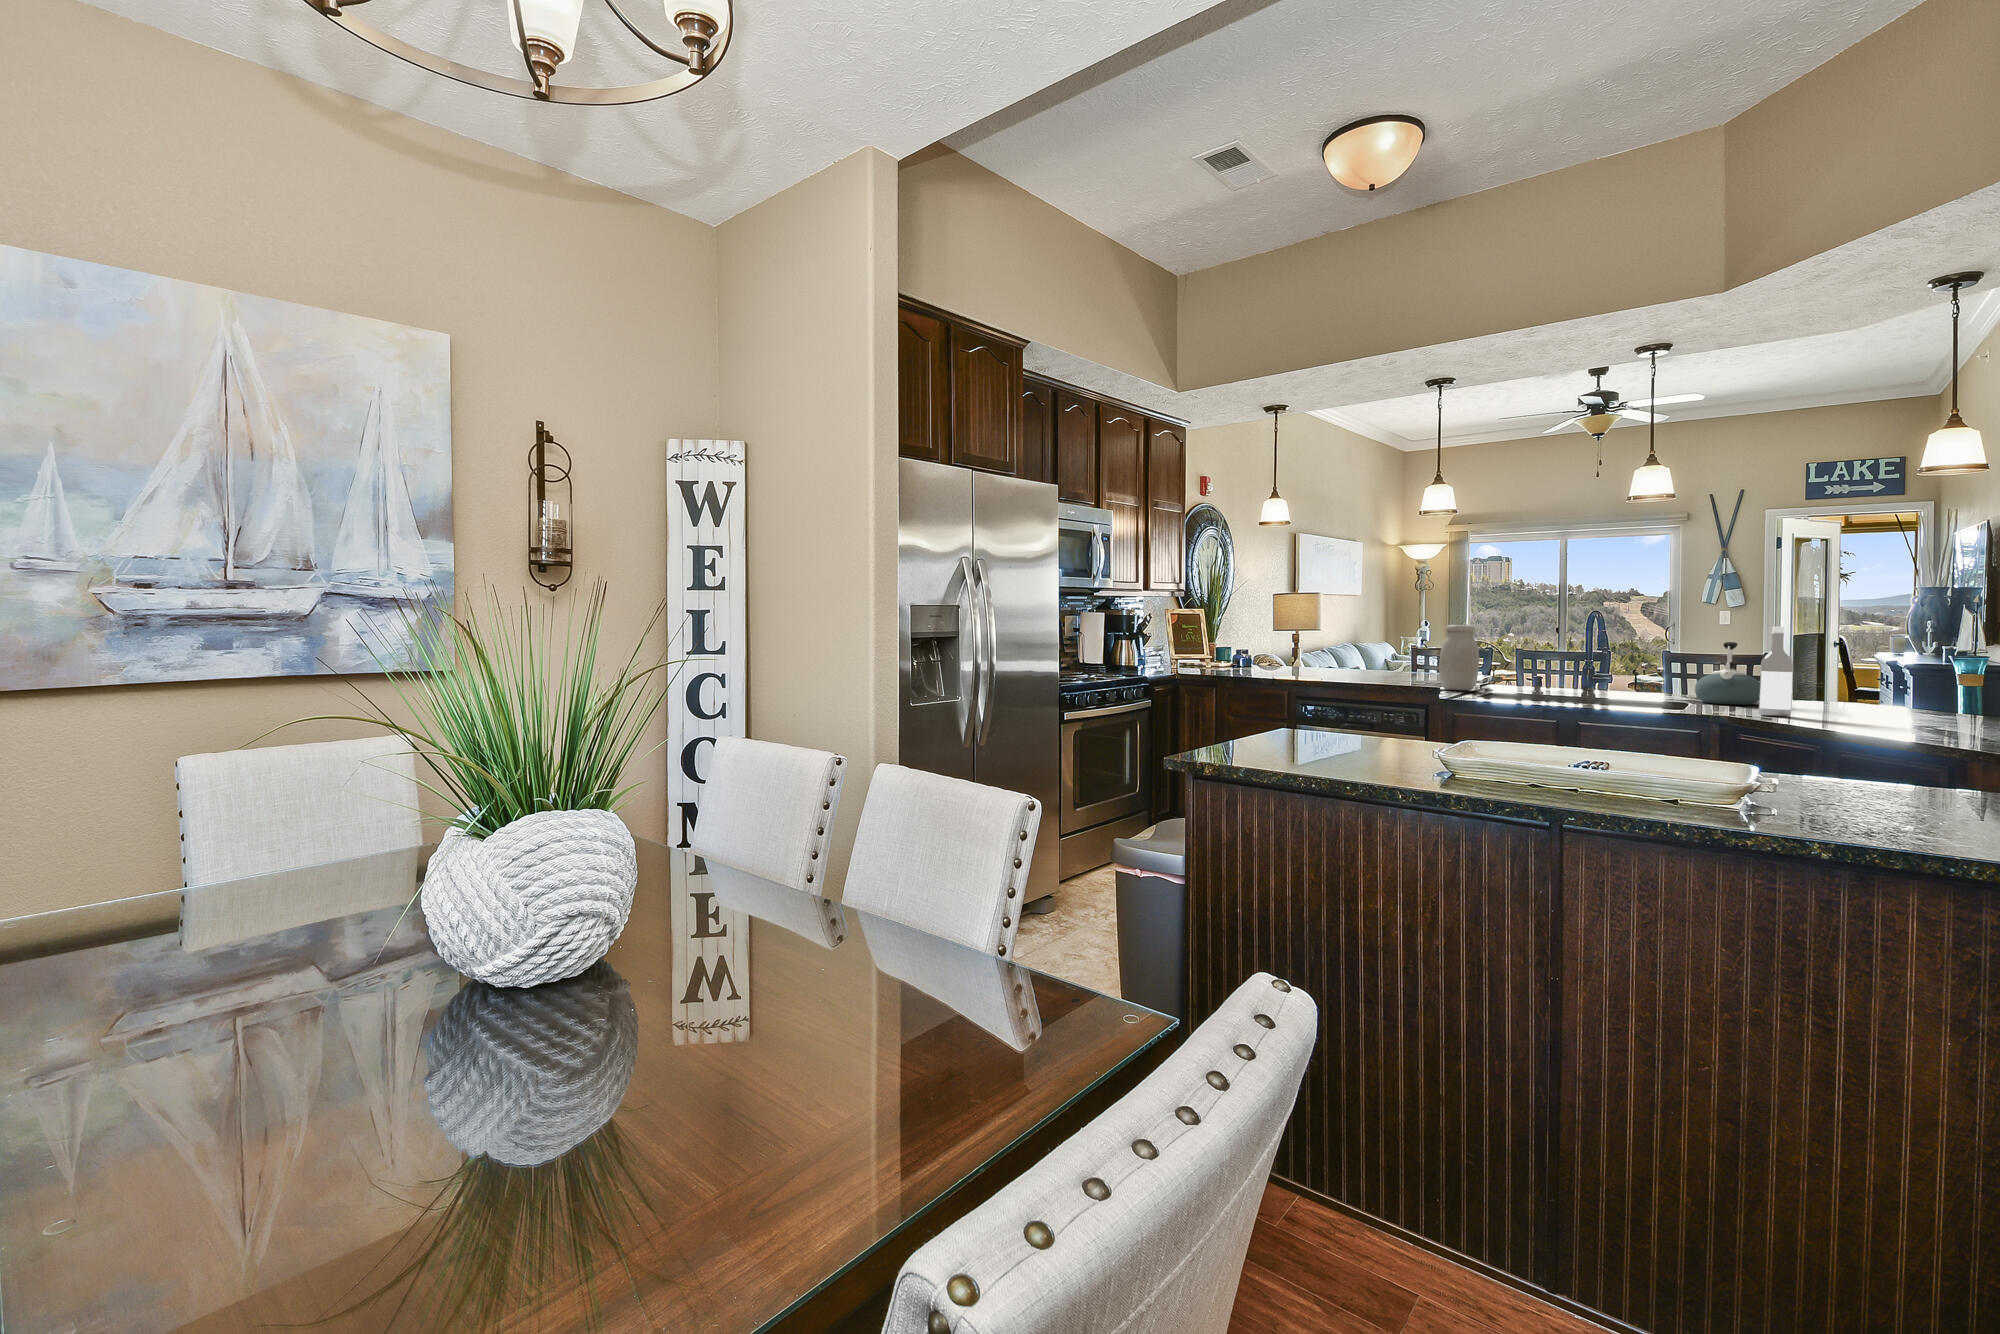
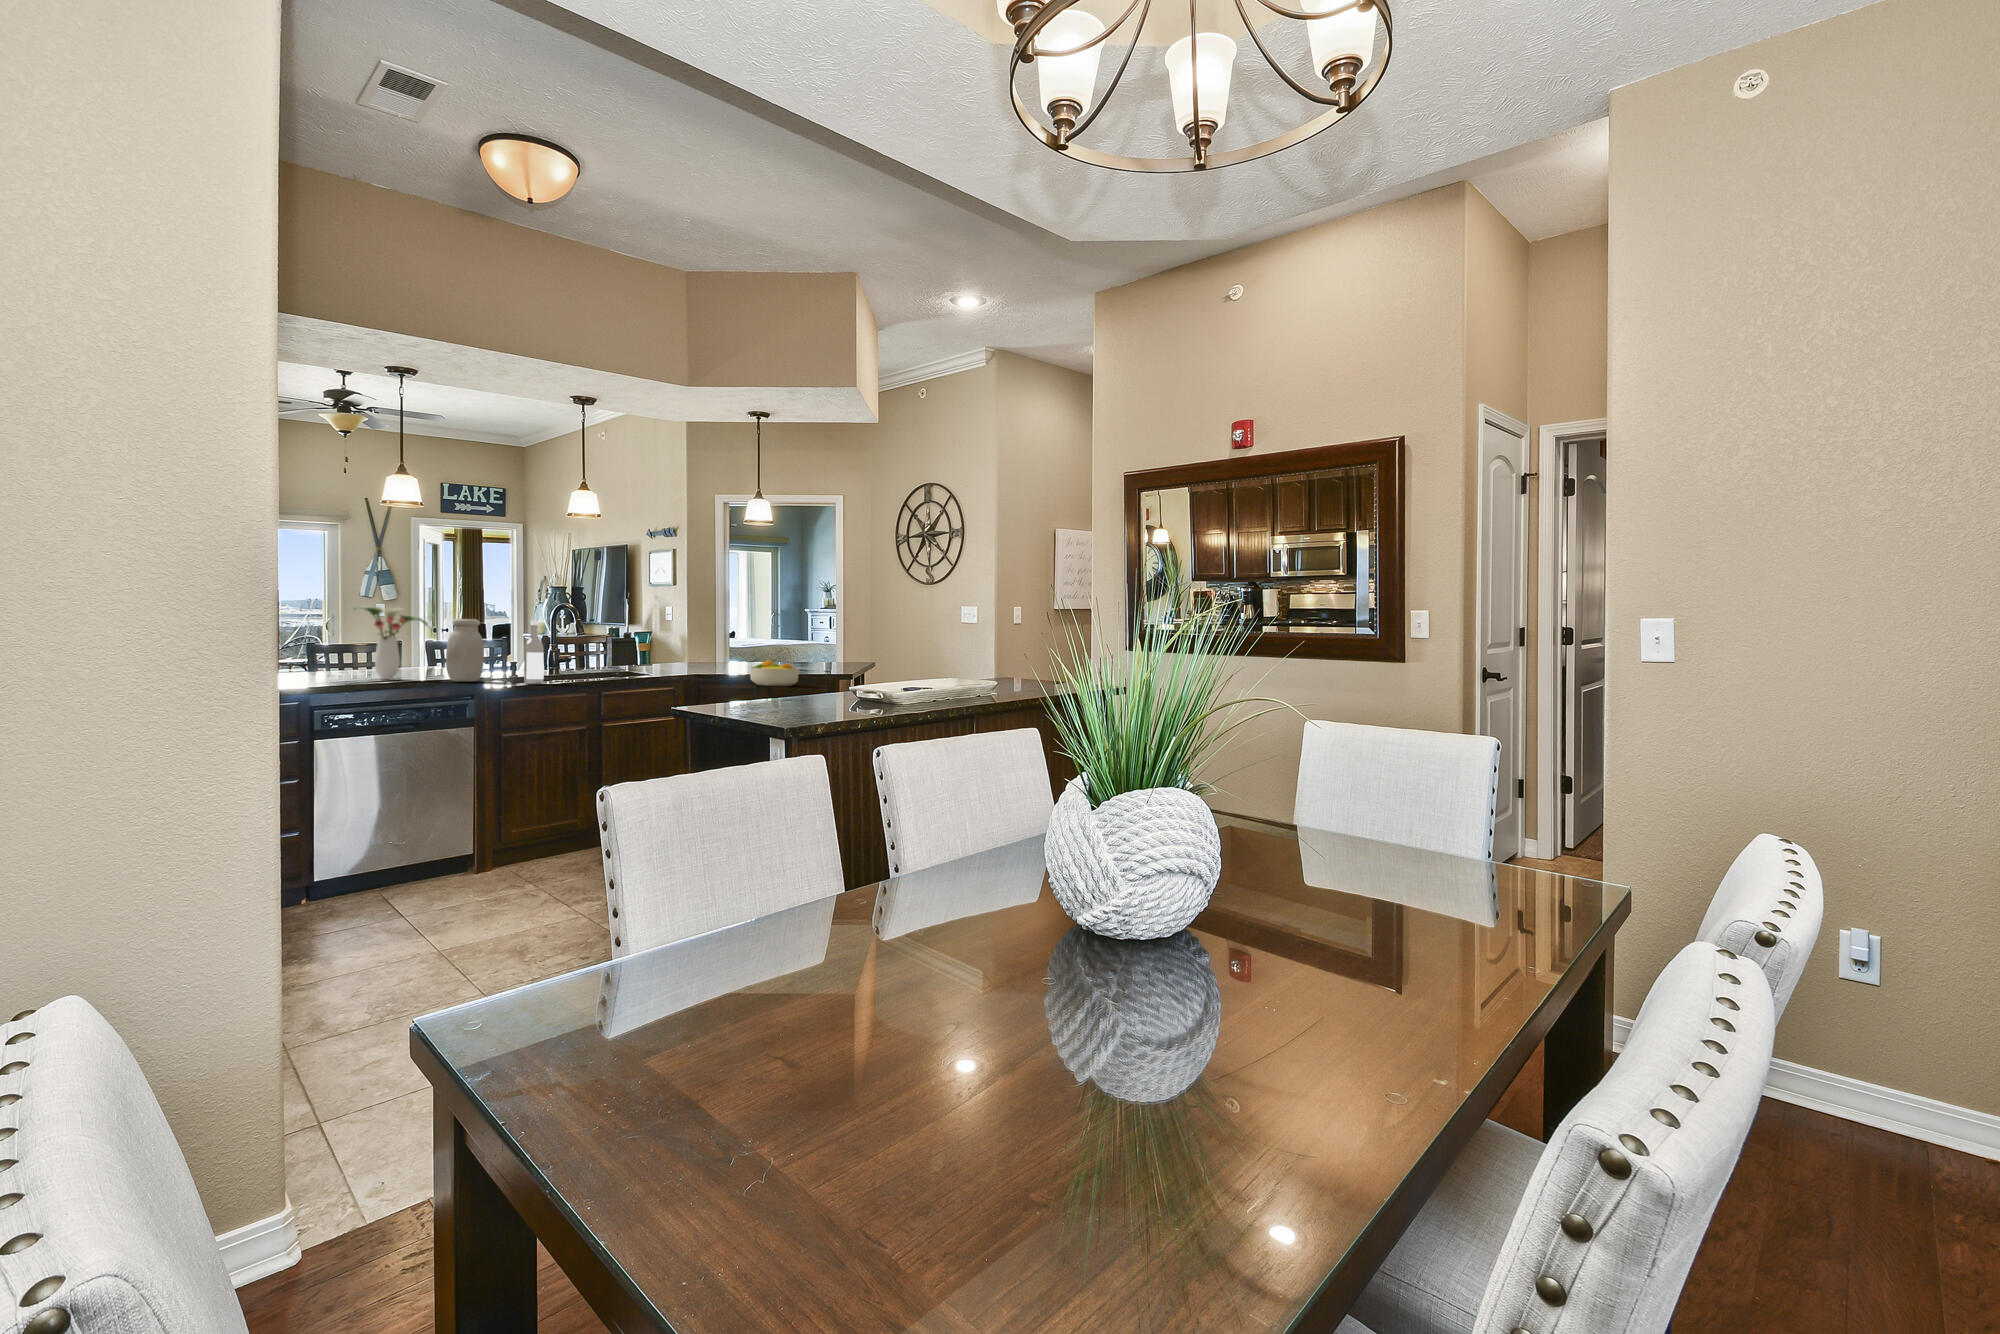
flower arrangement: none [1371,614,1432,685] -> present [354,606,428,679]
wine bottle: present [1759,627,1793,716] -> present [524,621,544,684]
kettle: present [1695,642,1760,705] -> none [630,637,671,681]
fruit bowl: none [1850,679,1968,727] -> present [750,660,799,686]

